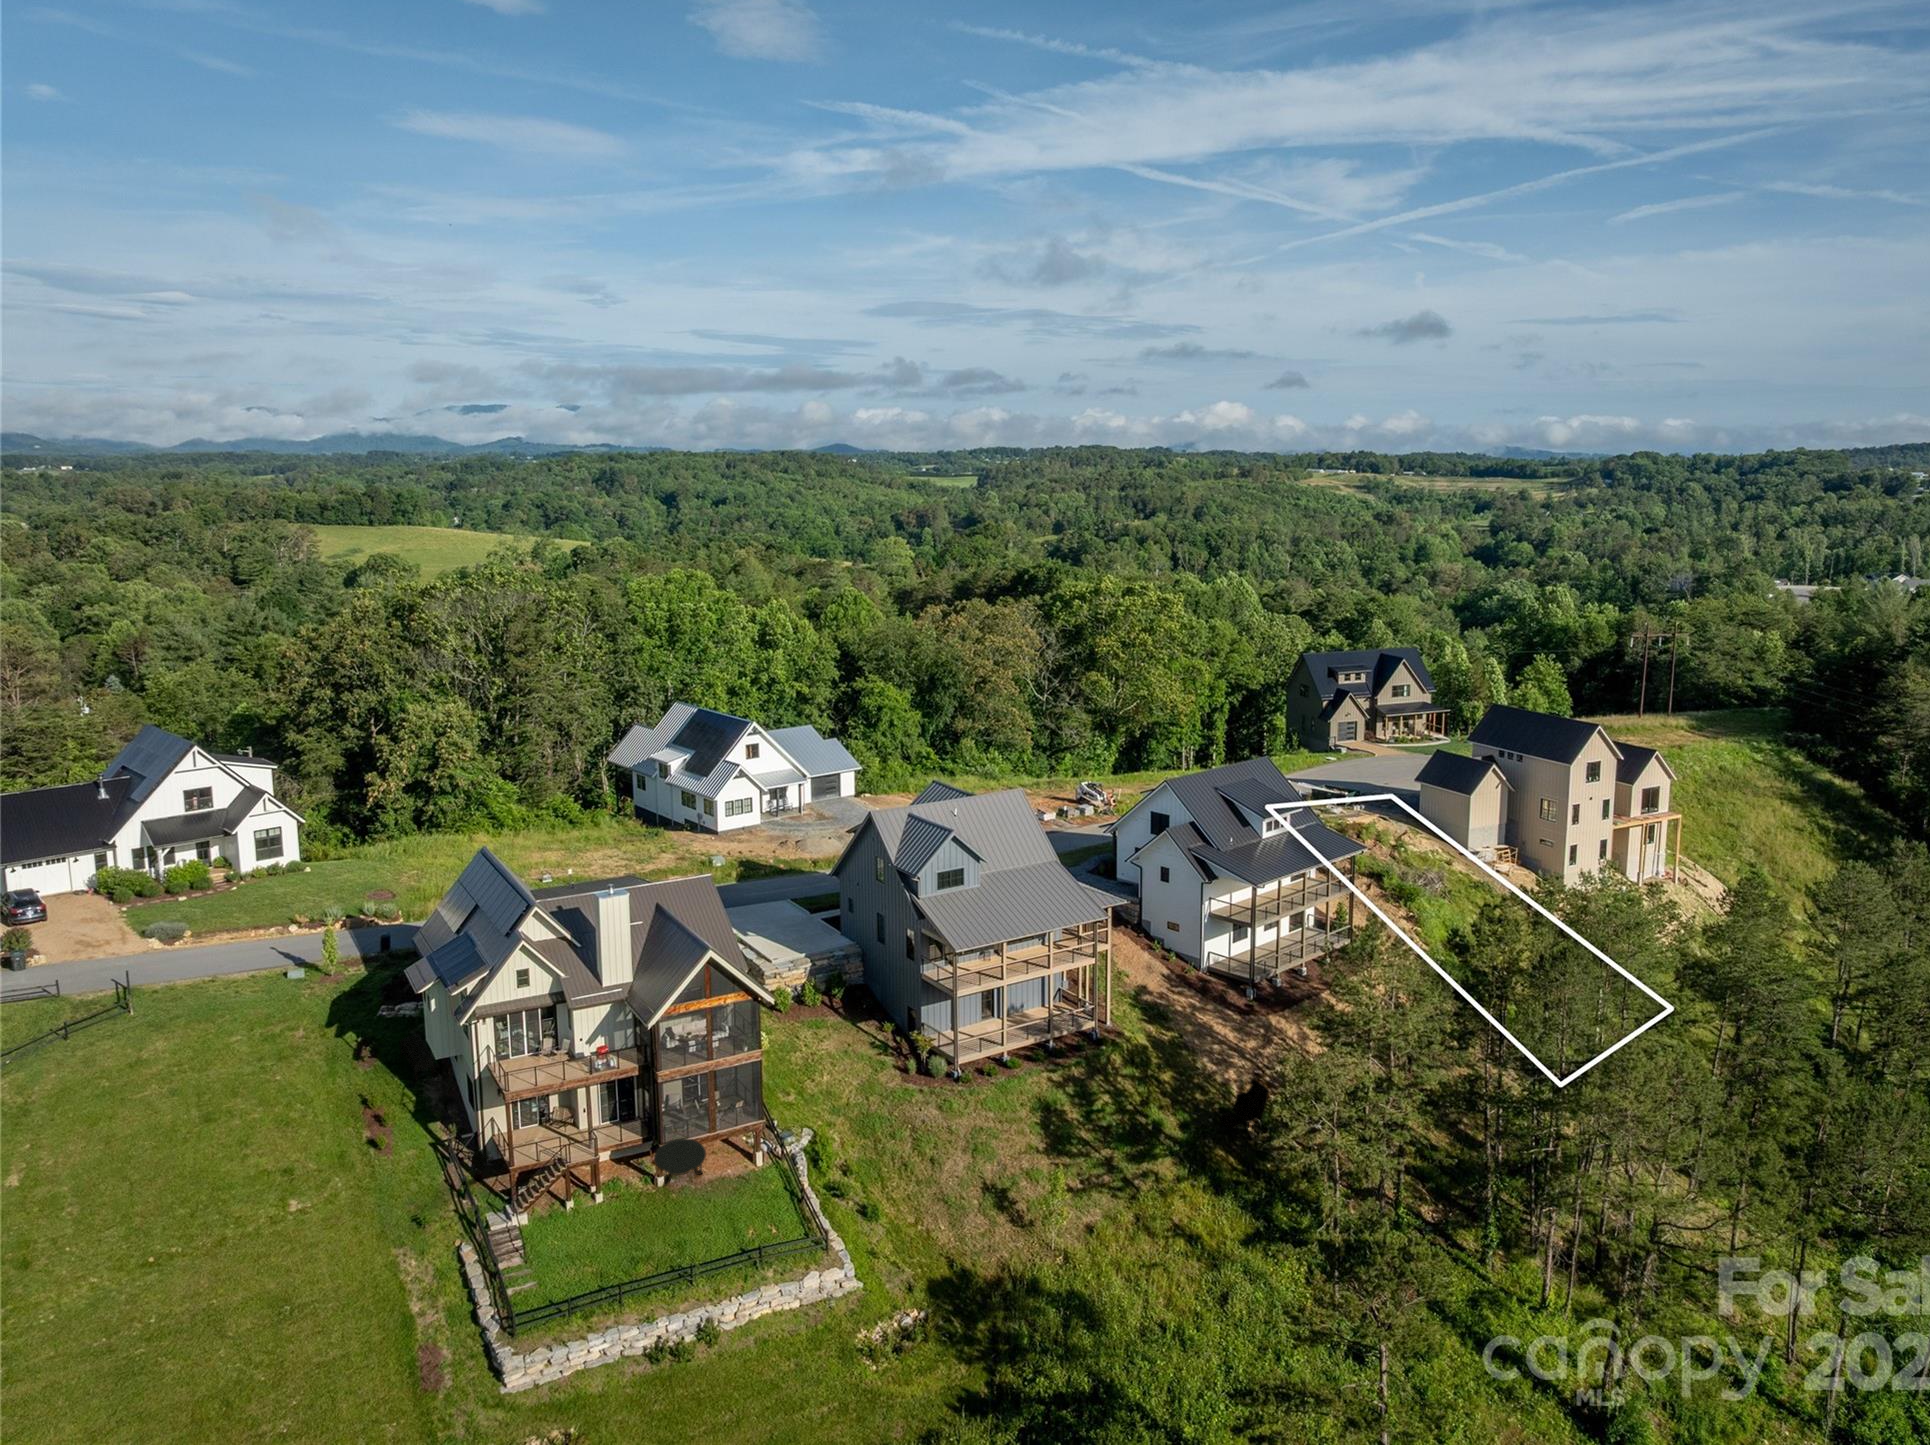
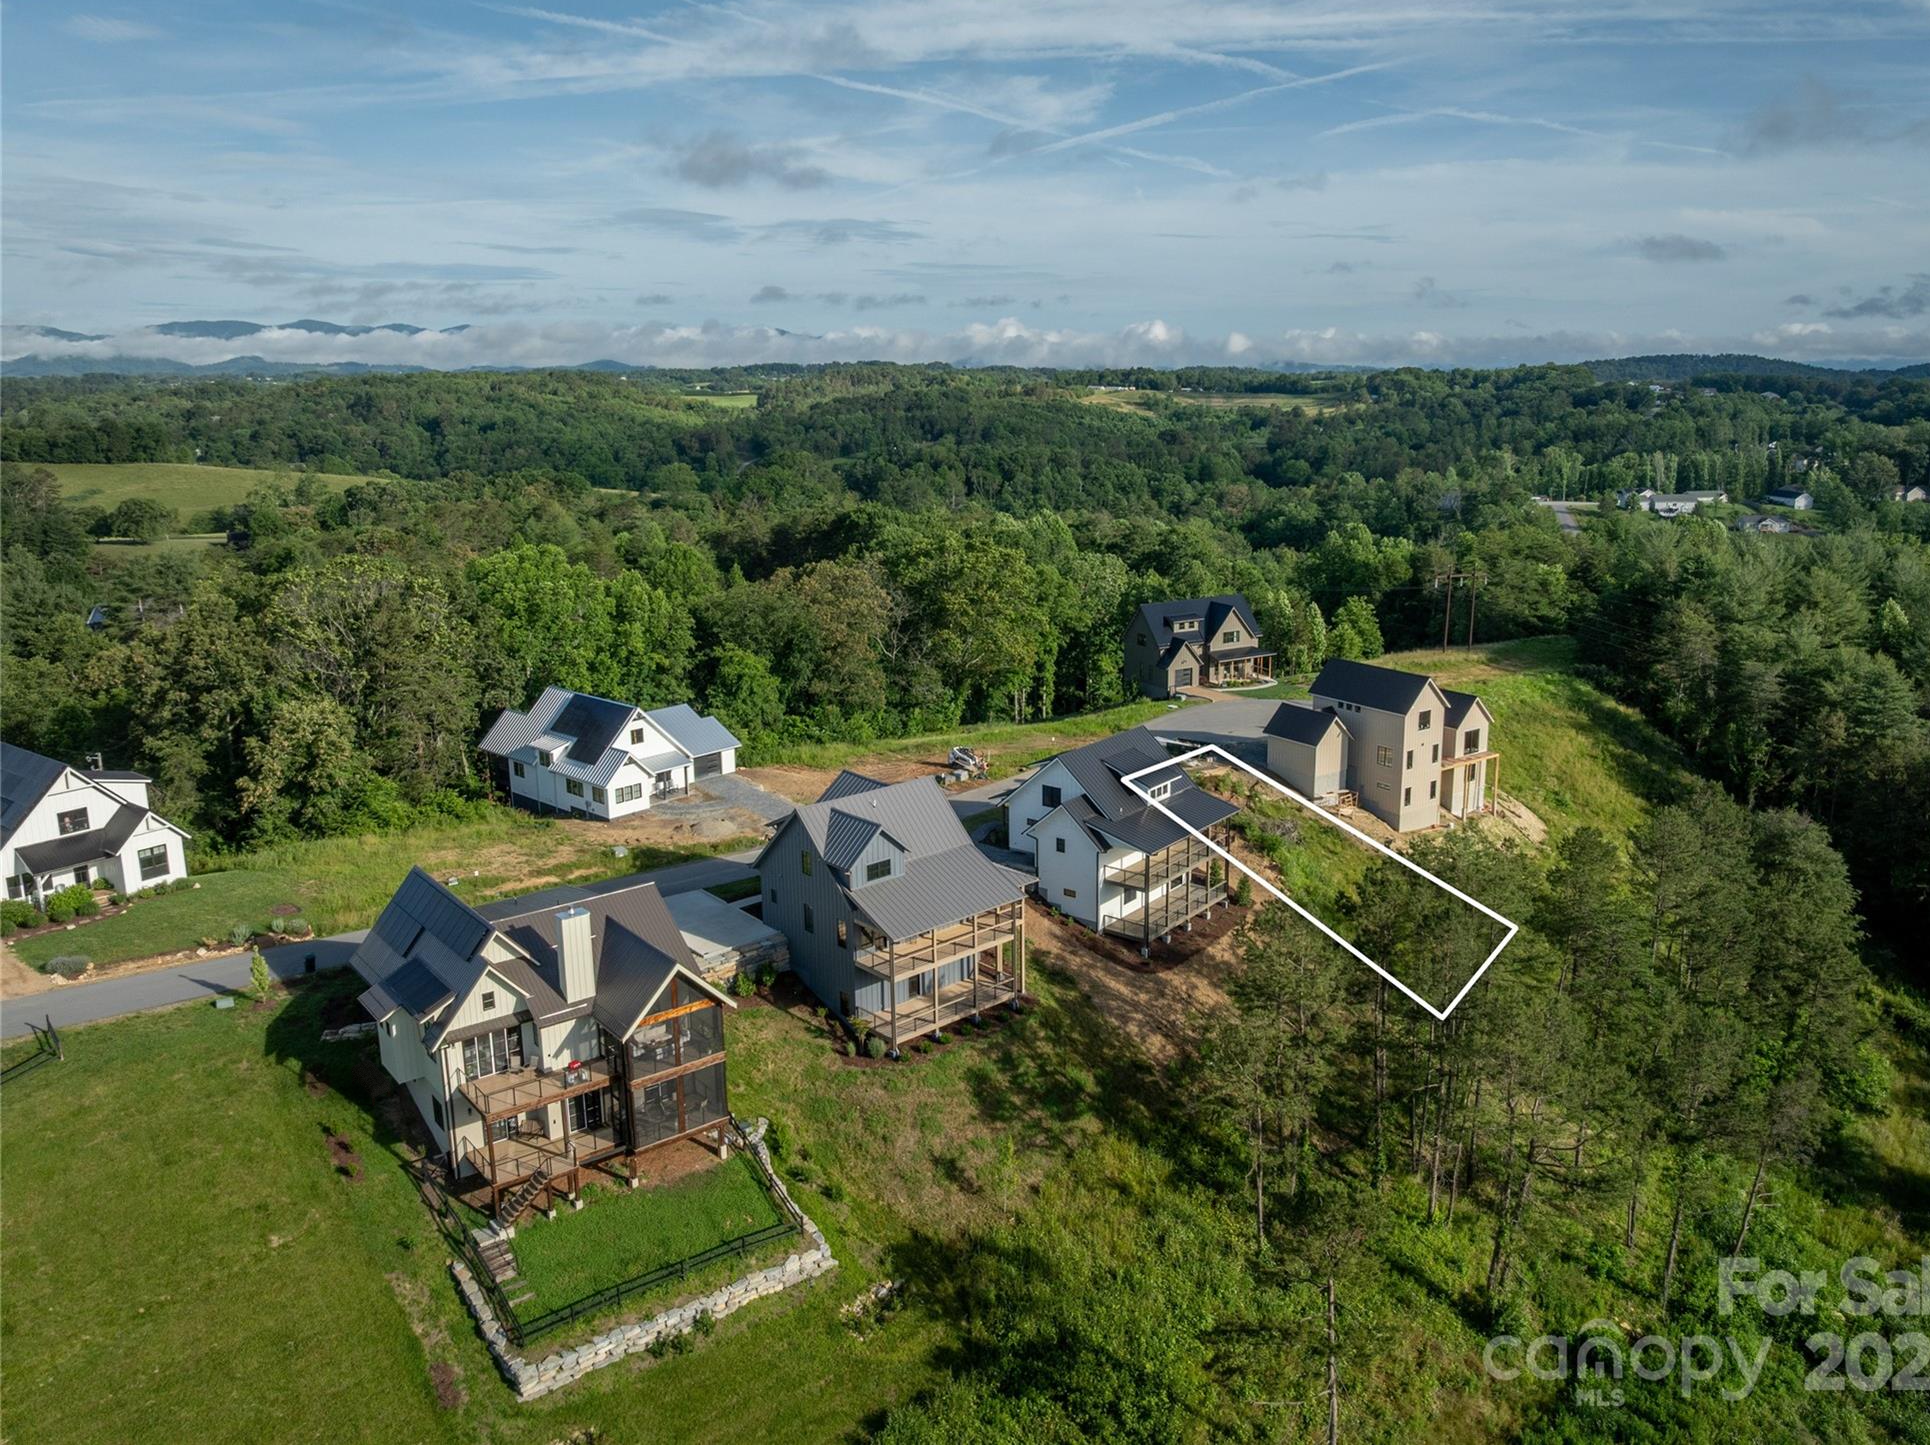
lounge chair: present [1219,1079,1270,1131] -> none [1133,1032,1176,1084]
round table: present [654,1138,706,1186] -> none [627,1139,677,1186]
potted tree: present [472,1147,493,1180] -> present [1211,1180,1229,1207]

